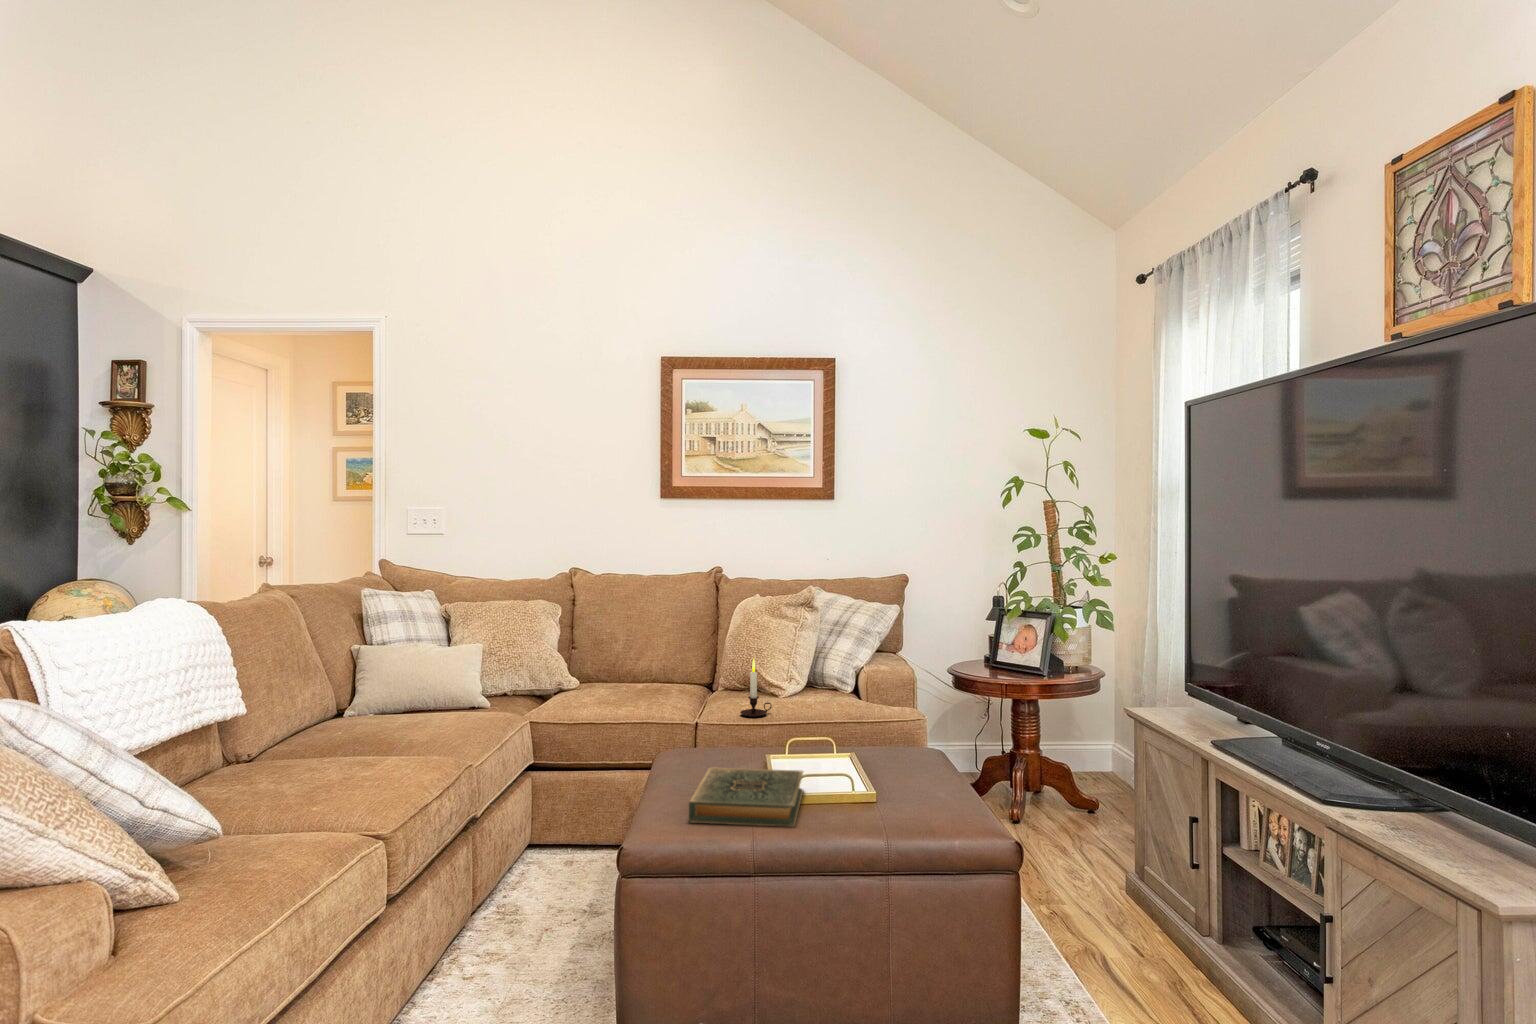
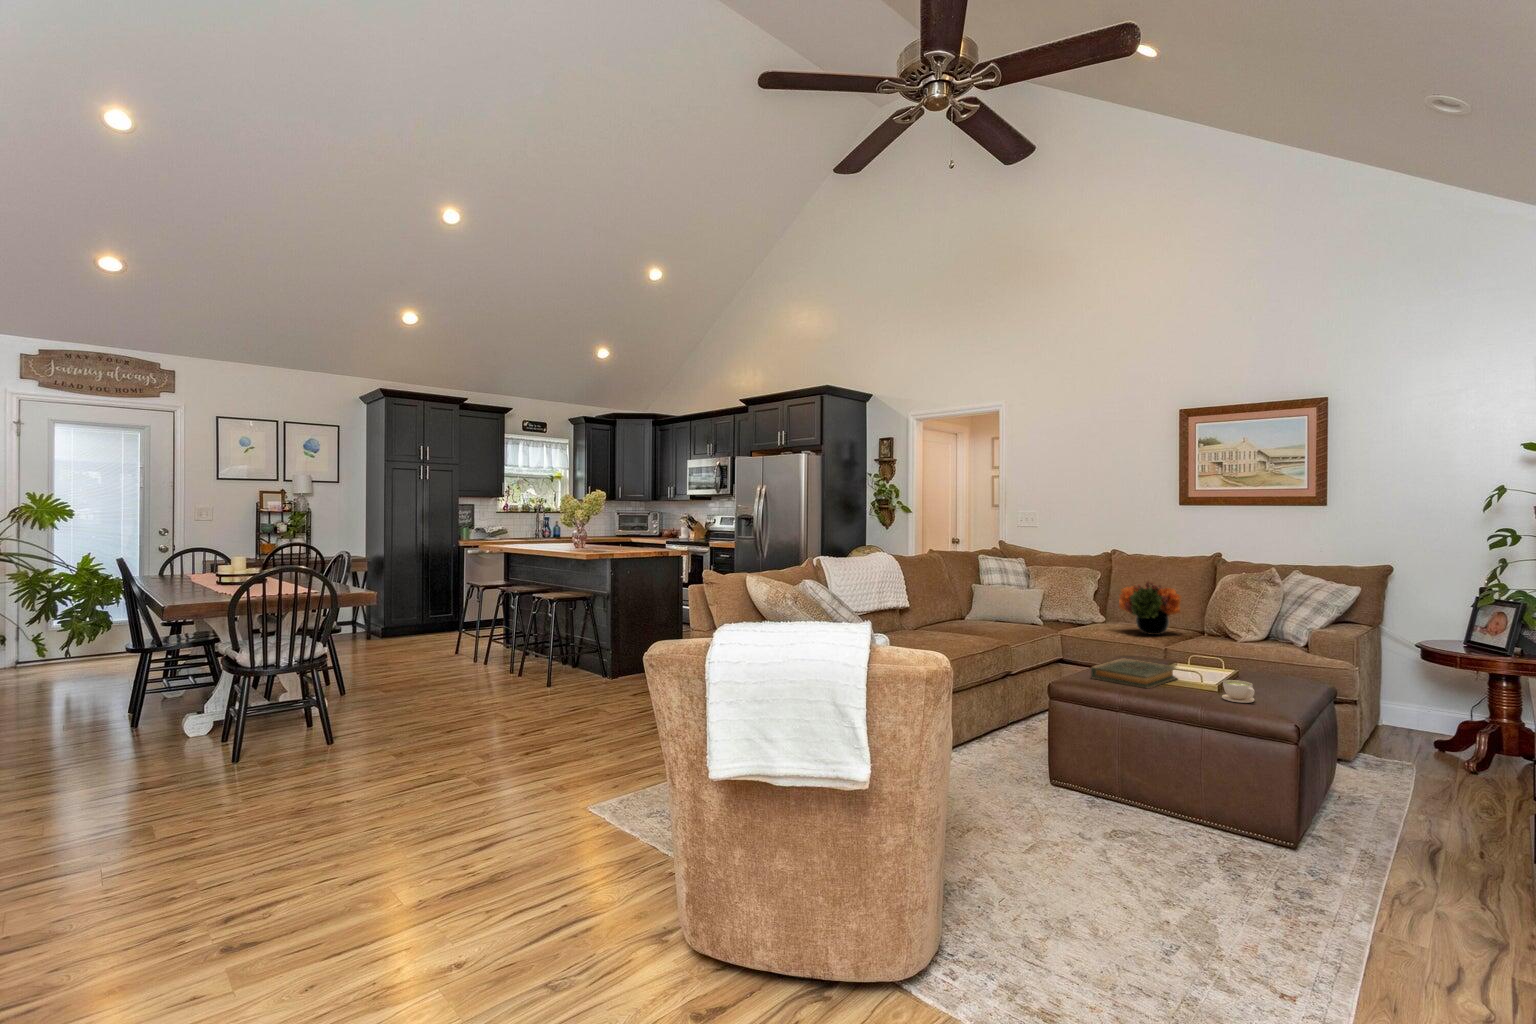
flower arrangement: none [608,617,699,700] -> present [1119,582,1181,635]
candle: present [740,659,772,717] -> none [1196,611,1221,649]
coffee cup: none [907,786,959,827] -> present [1222,680,1255,703]

